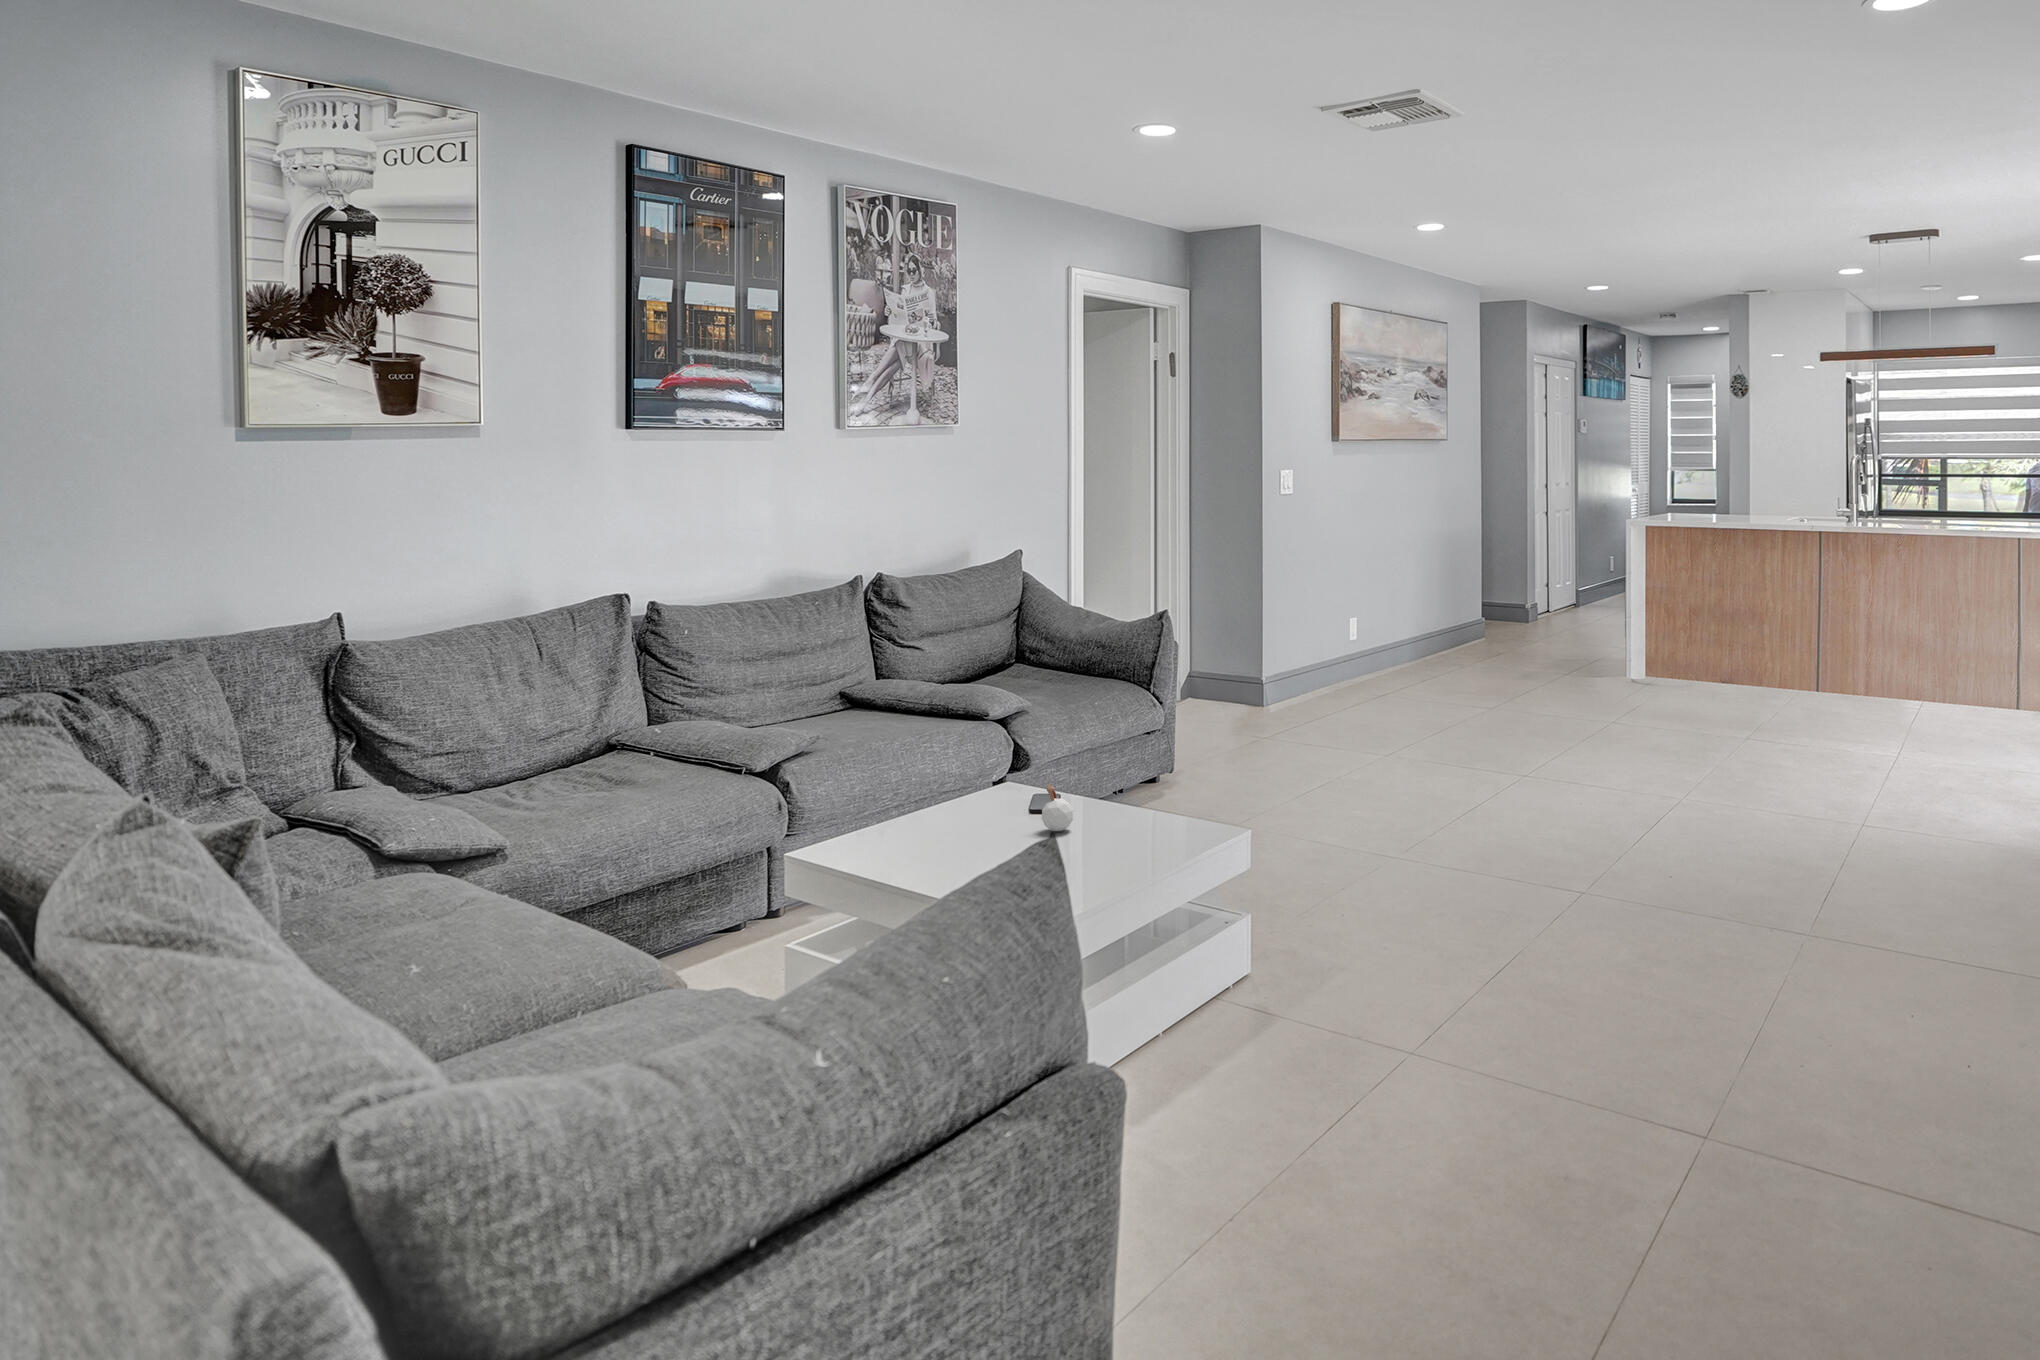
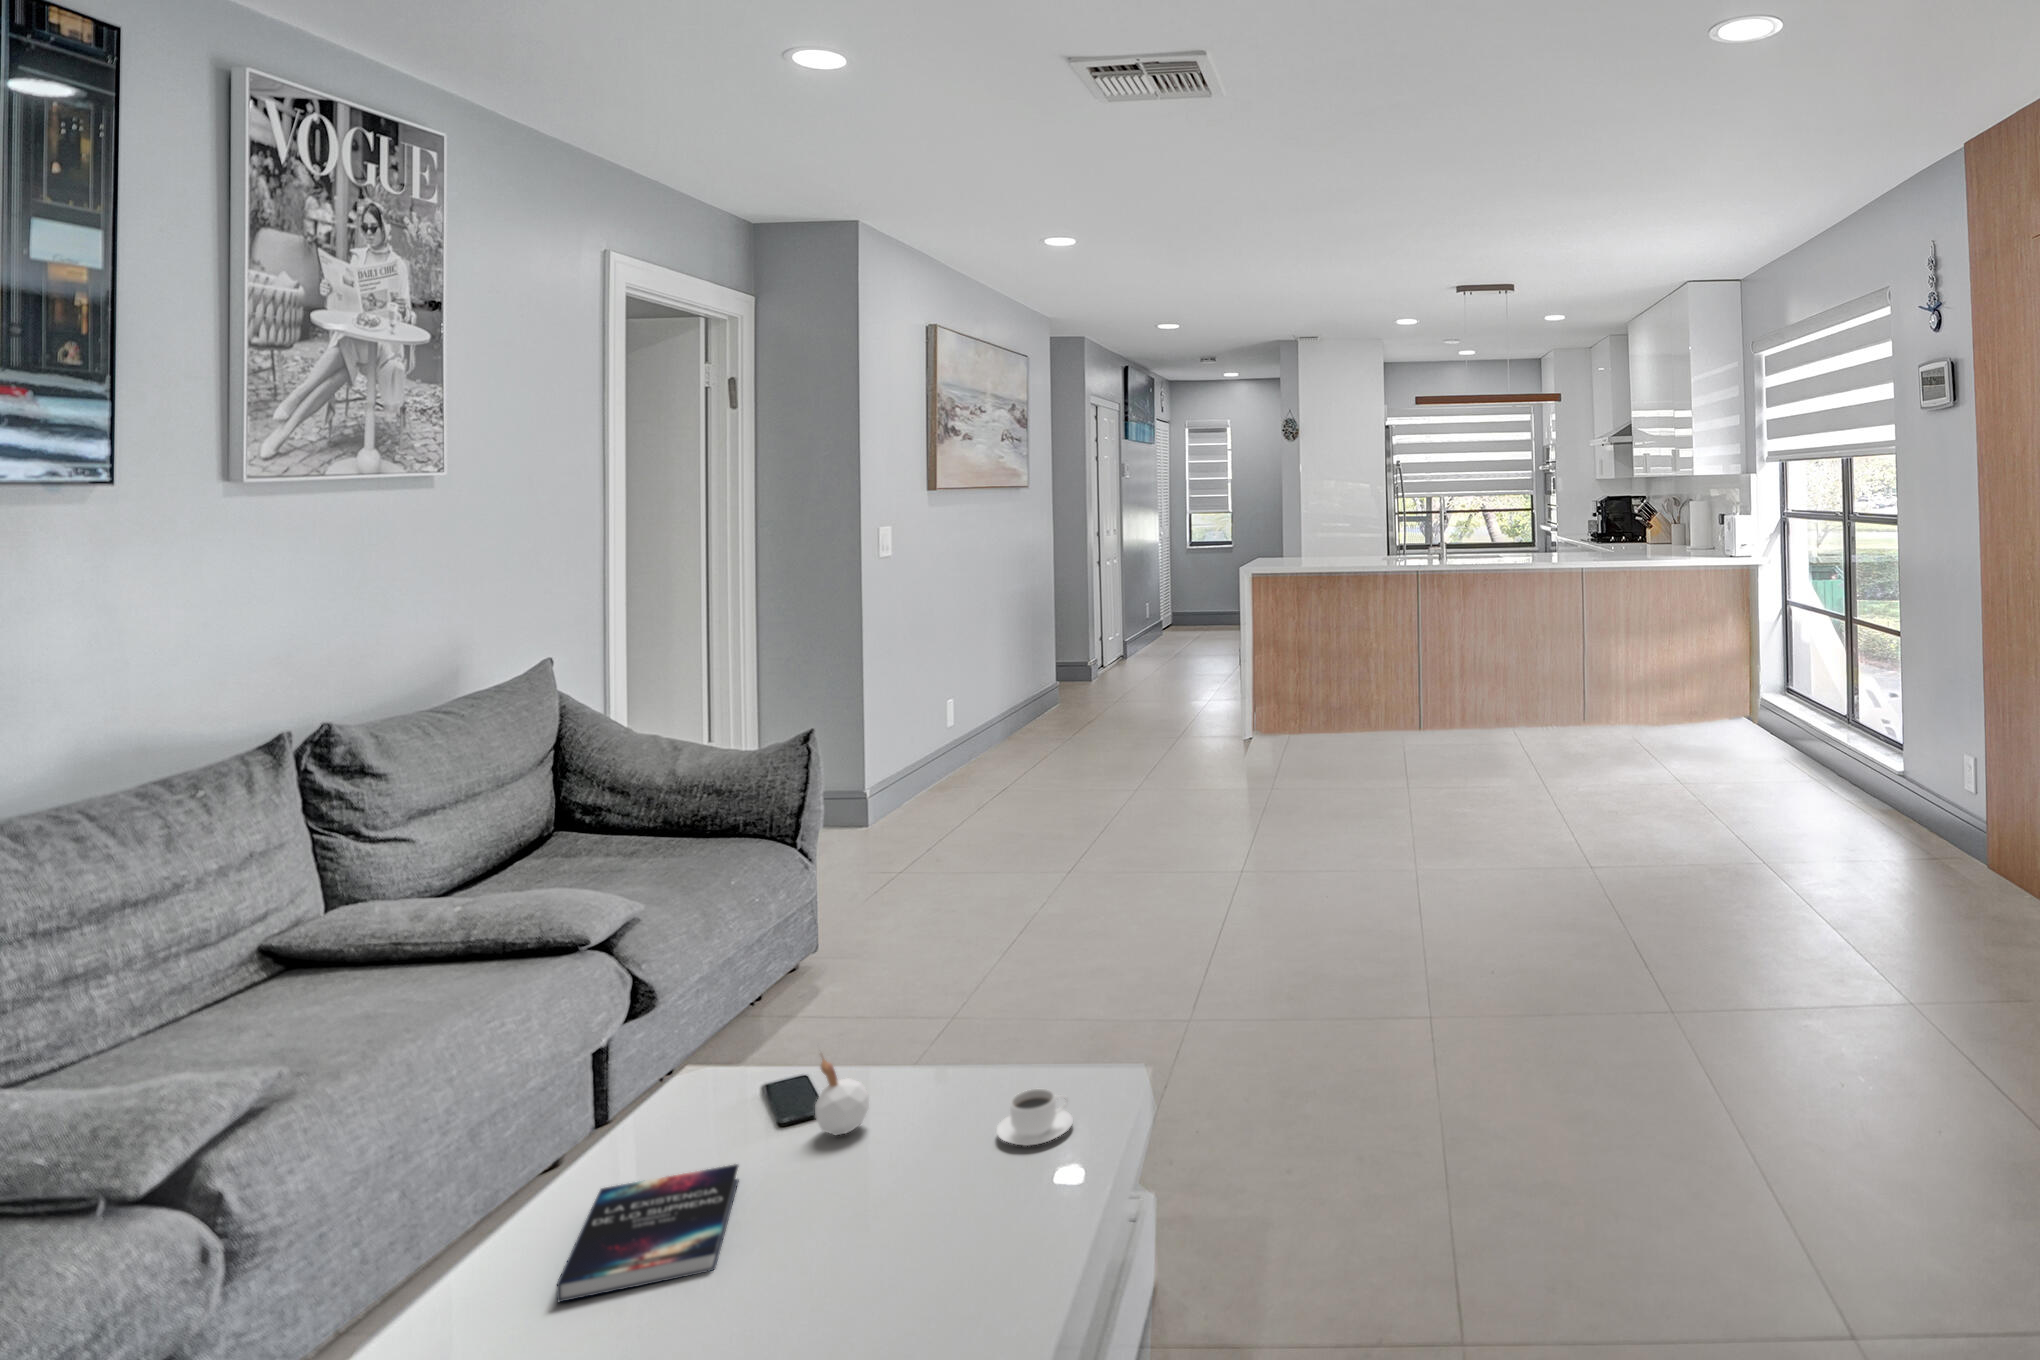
hardback book: none [884,824,994,867] -> present [557,1164,739,1303]
coffee cup: none [1127,825,1177,856] -> present [996,1089,1073,1146]

